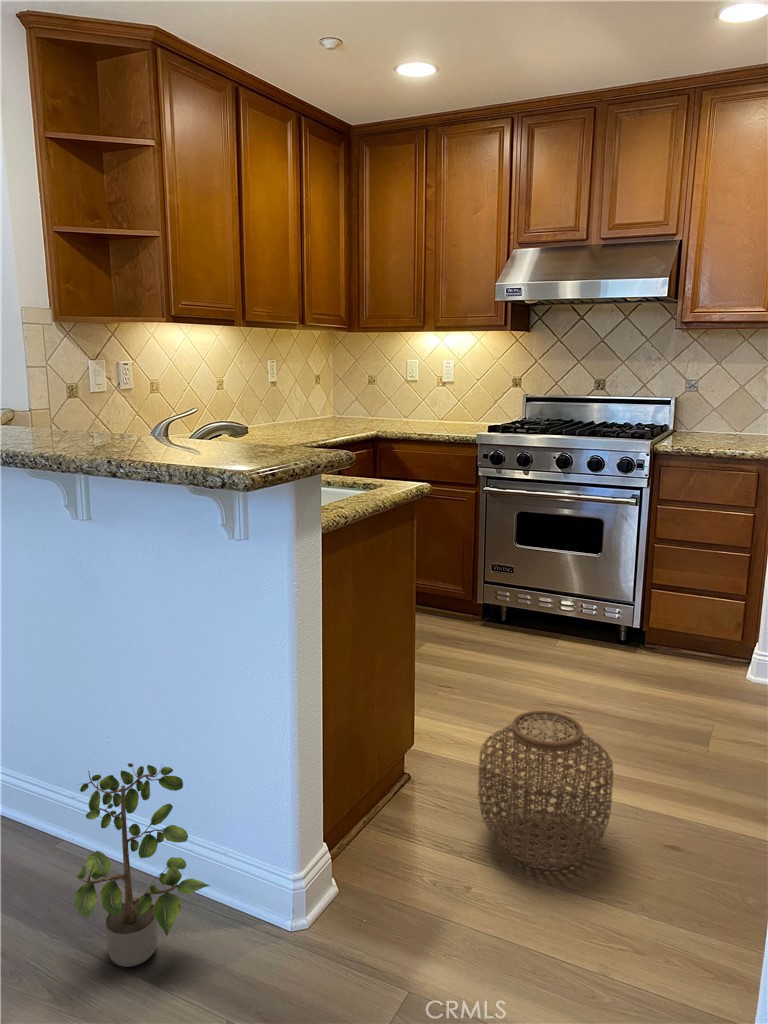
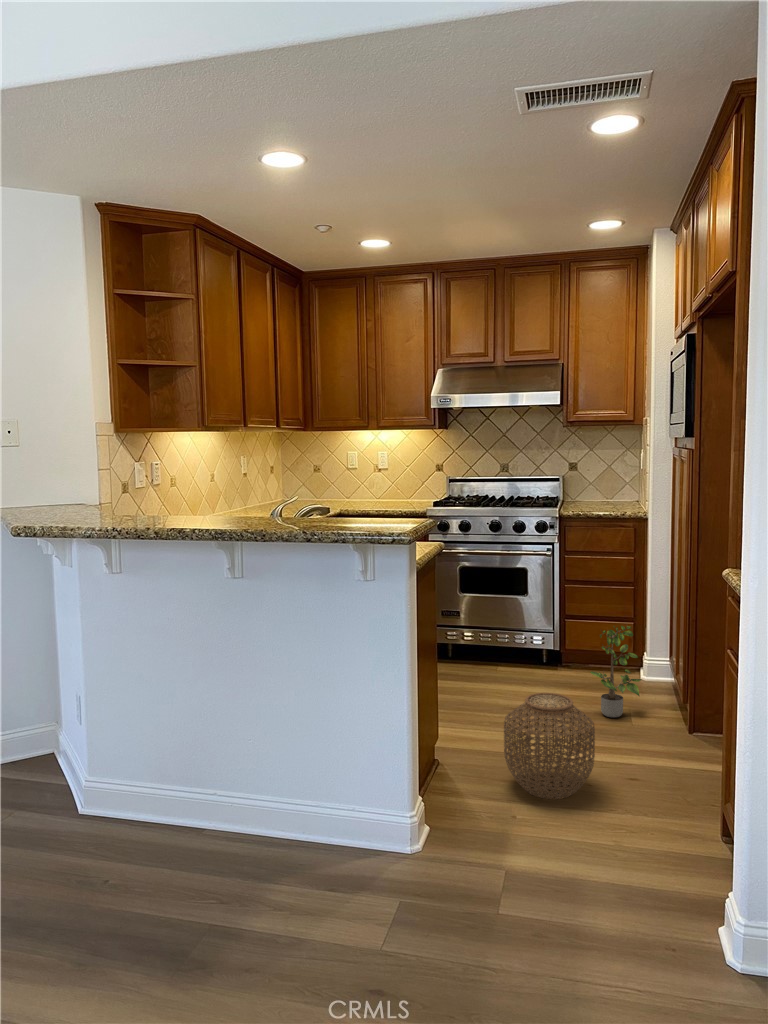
potted plant: present [75,763,210,967] -> present [590,626,642,718]

